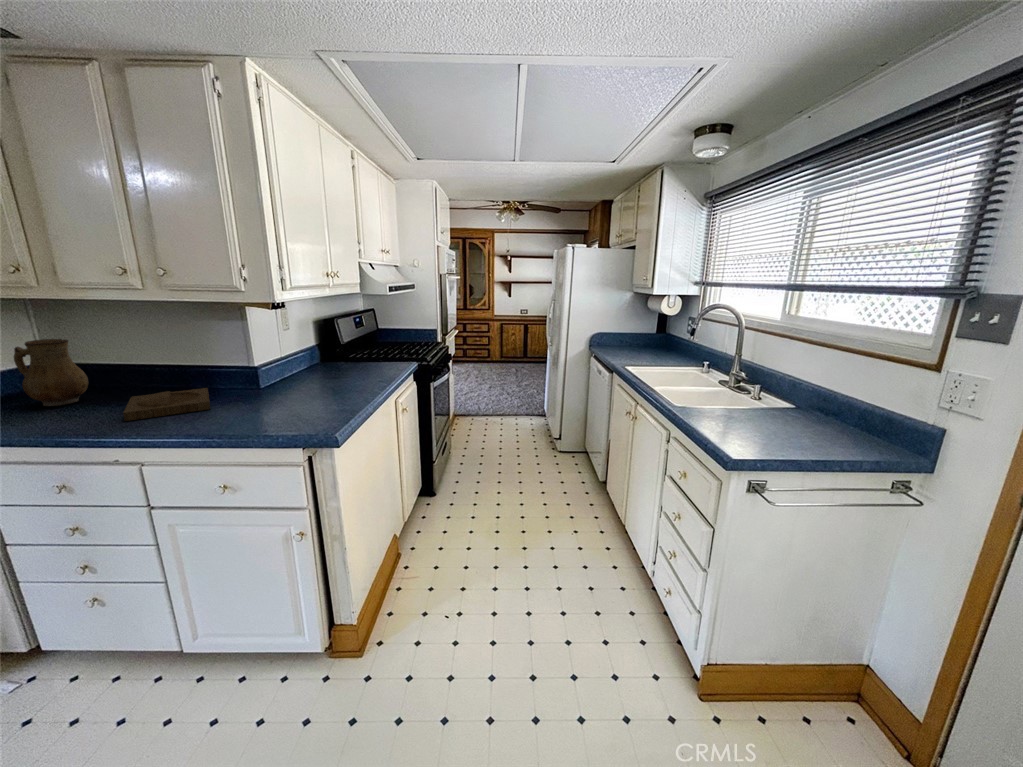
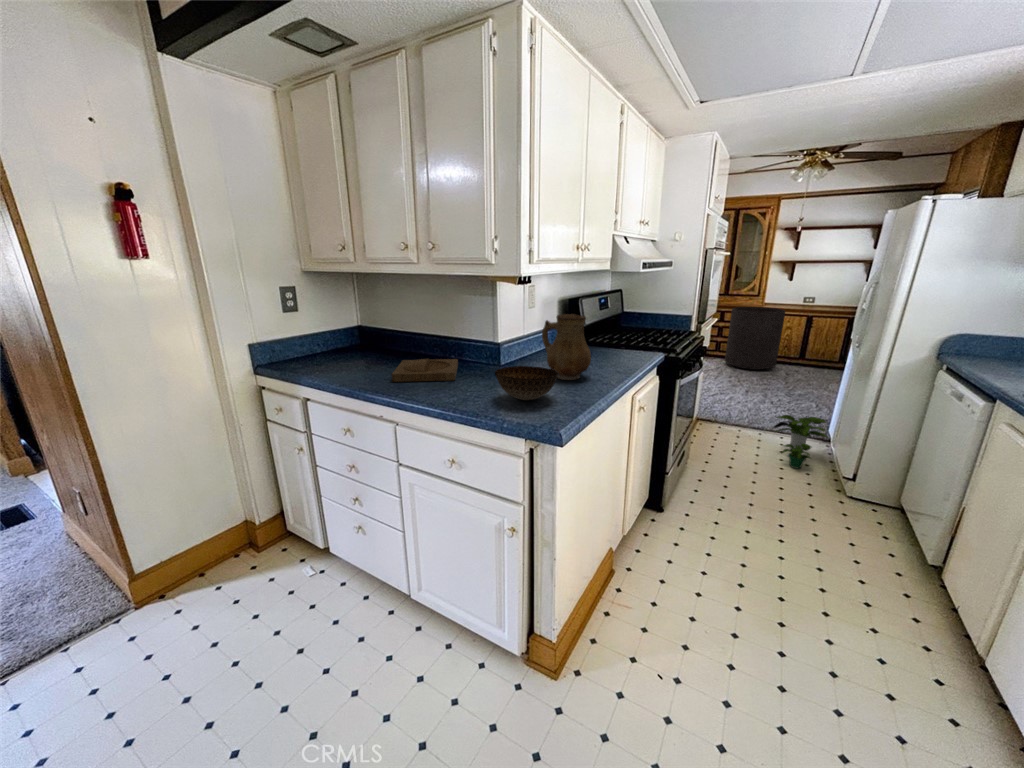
trash can: none [471,319,509,370] -> present [725,307,785,370]
ceramic pitcher: present [14,339,88,406] -> present [542,314,591,380]
bowl: none [260,384,326,416] -> present [495,366,558,400]
potted plant: none [508,400,544,440] -> present [773,415,828,468]

